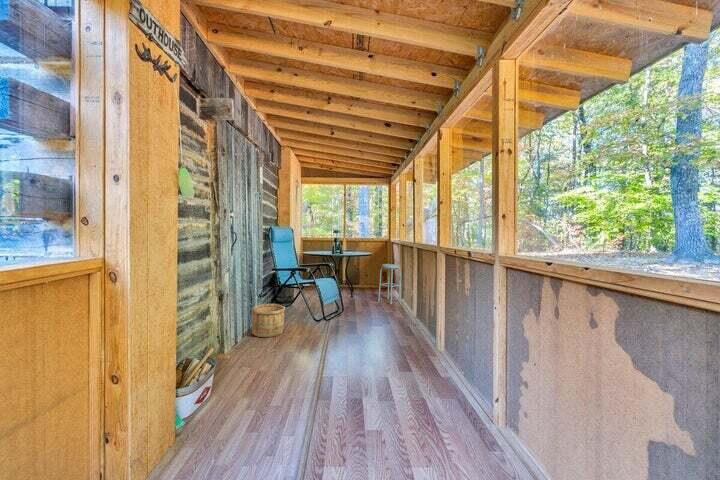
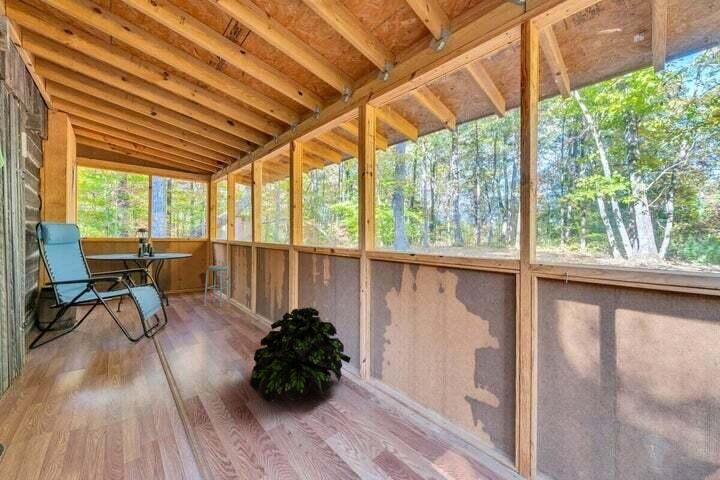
wooden bucket: present [251,304,285,337] -> none [27,328,92,380]
potted plant: none [369,316,481,420] -> present [250,307,351,402]

